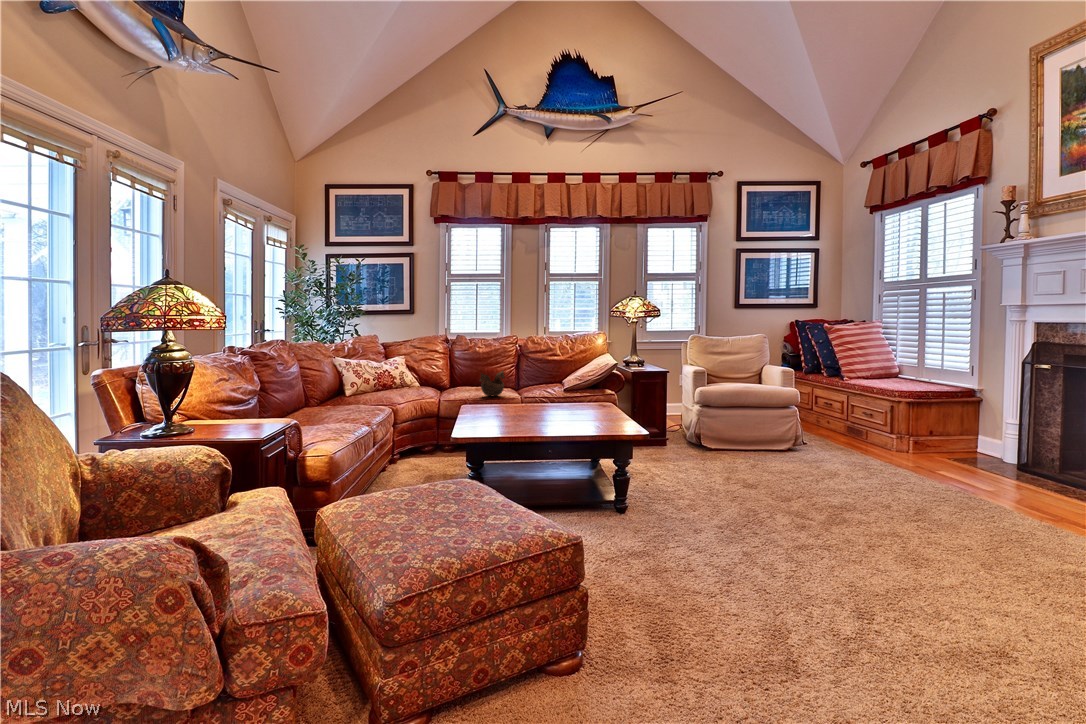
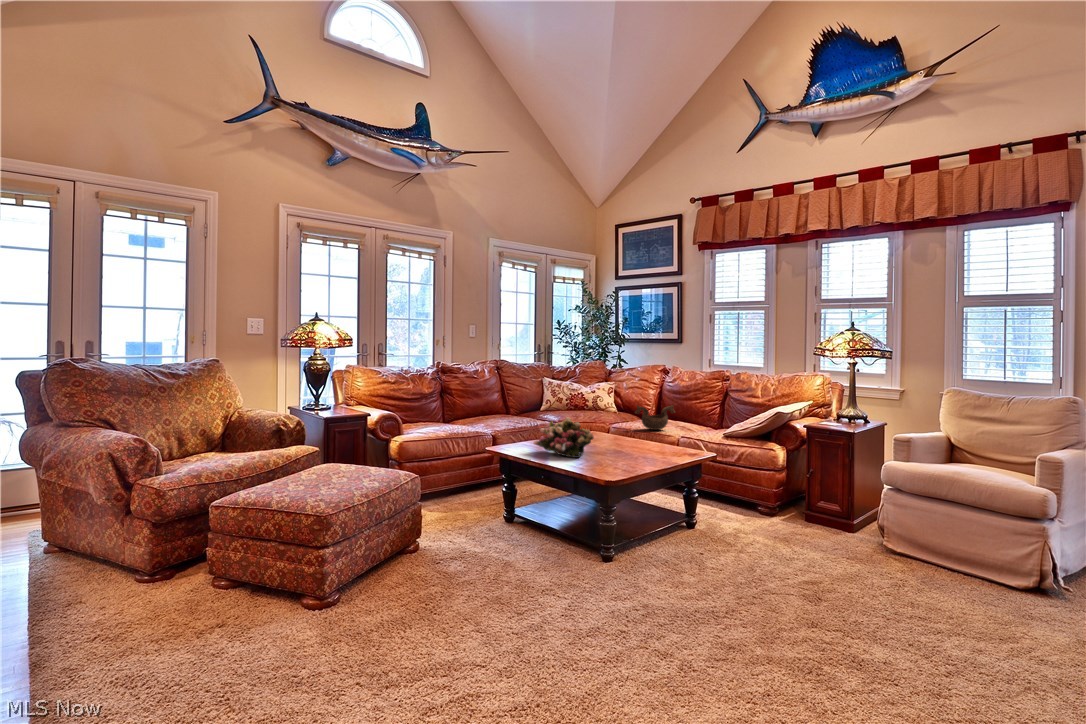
flower arrangement: none [509,385,570,425] -> present [534,417,594,458]

